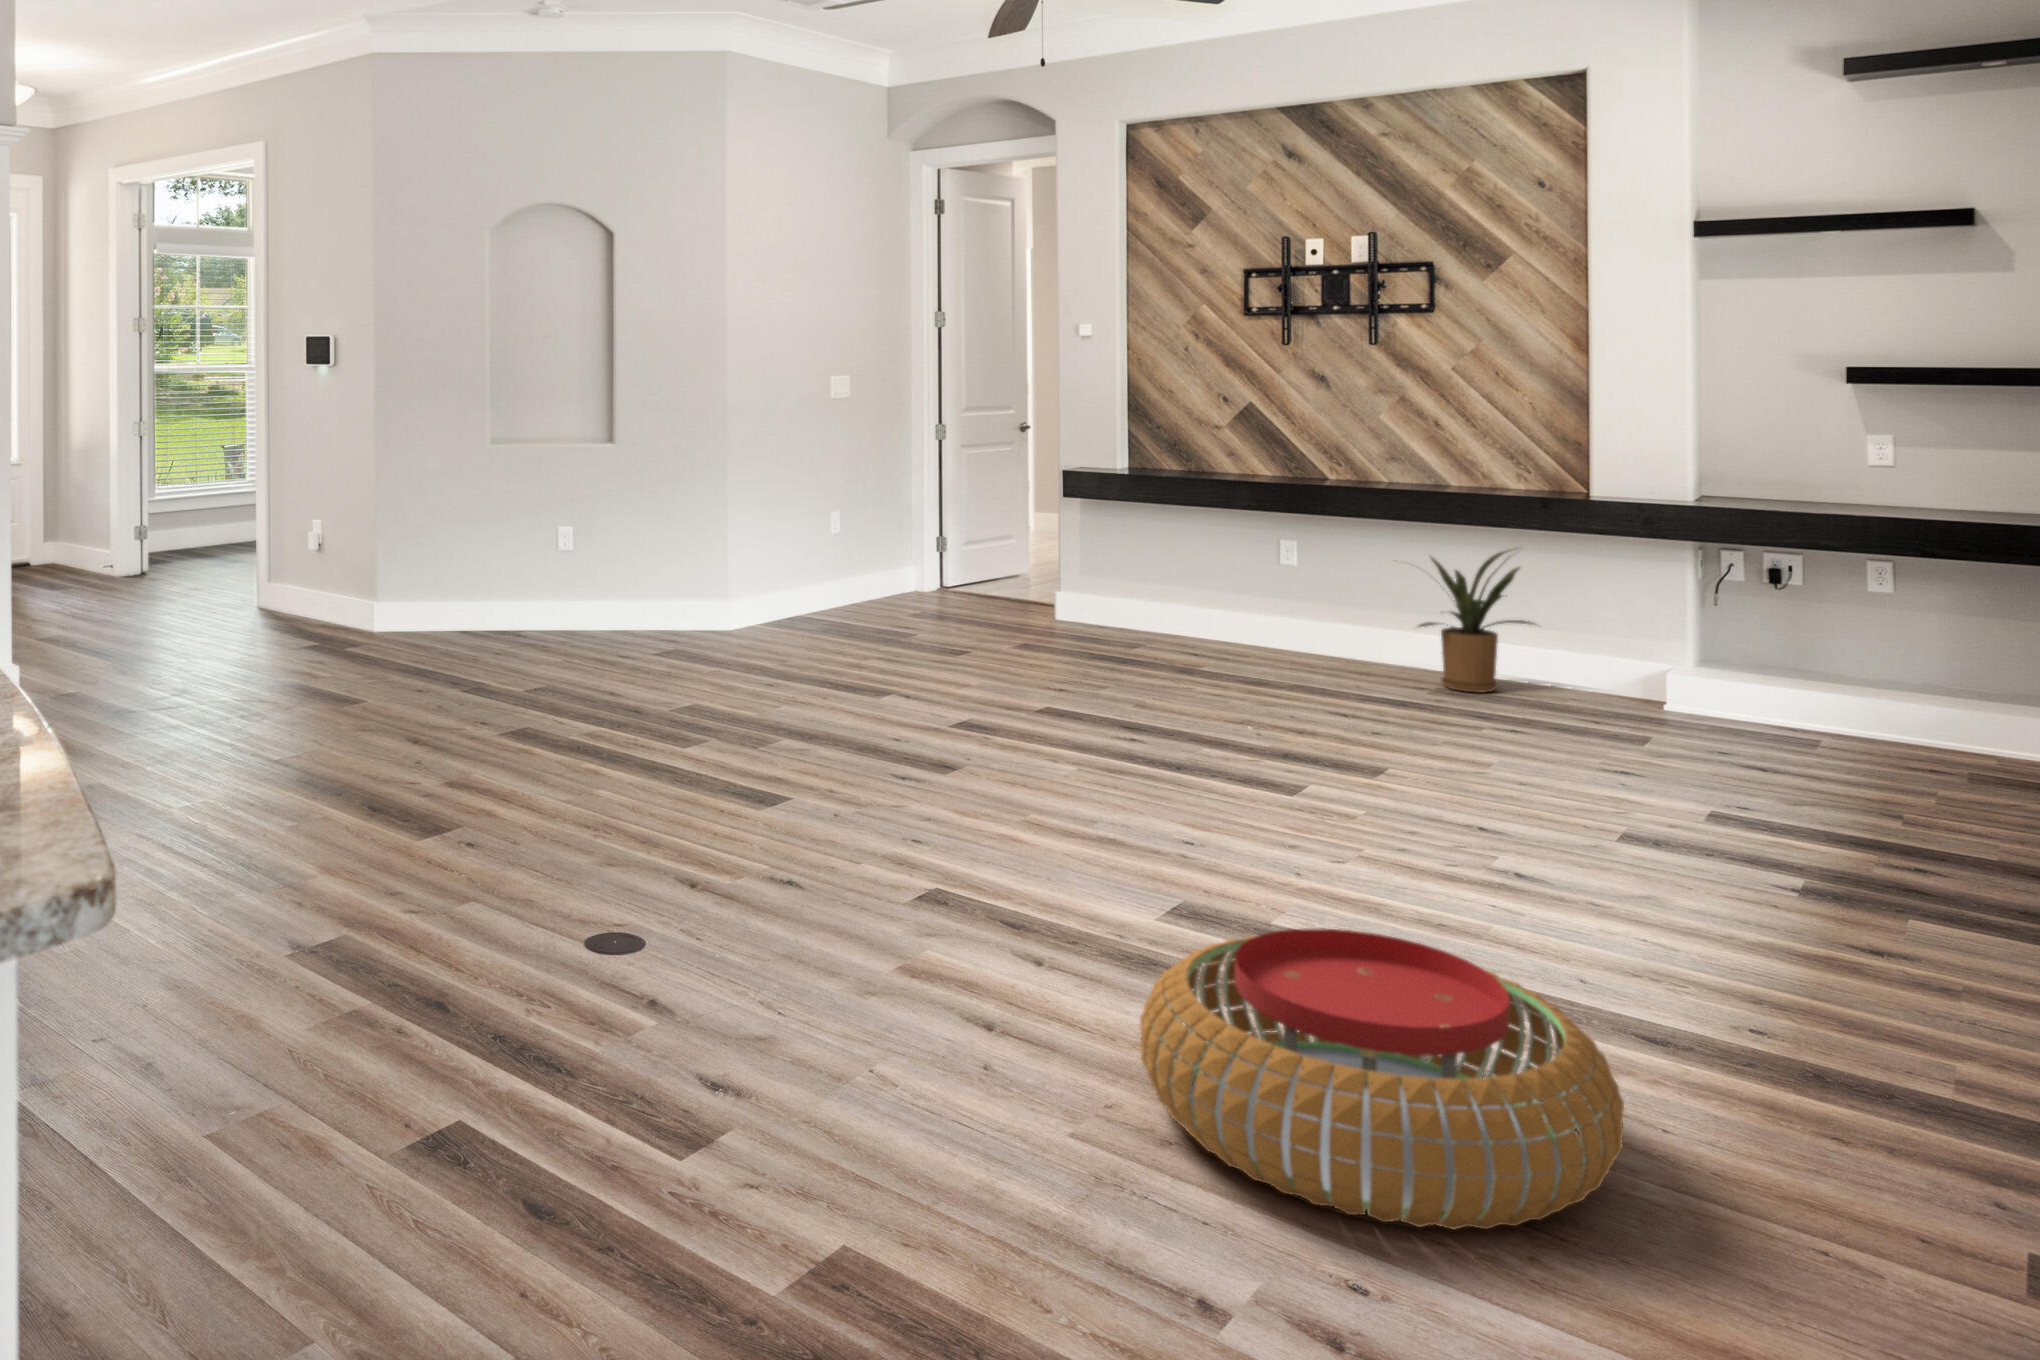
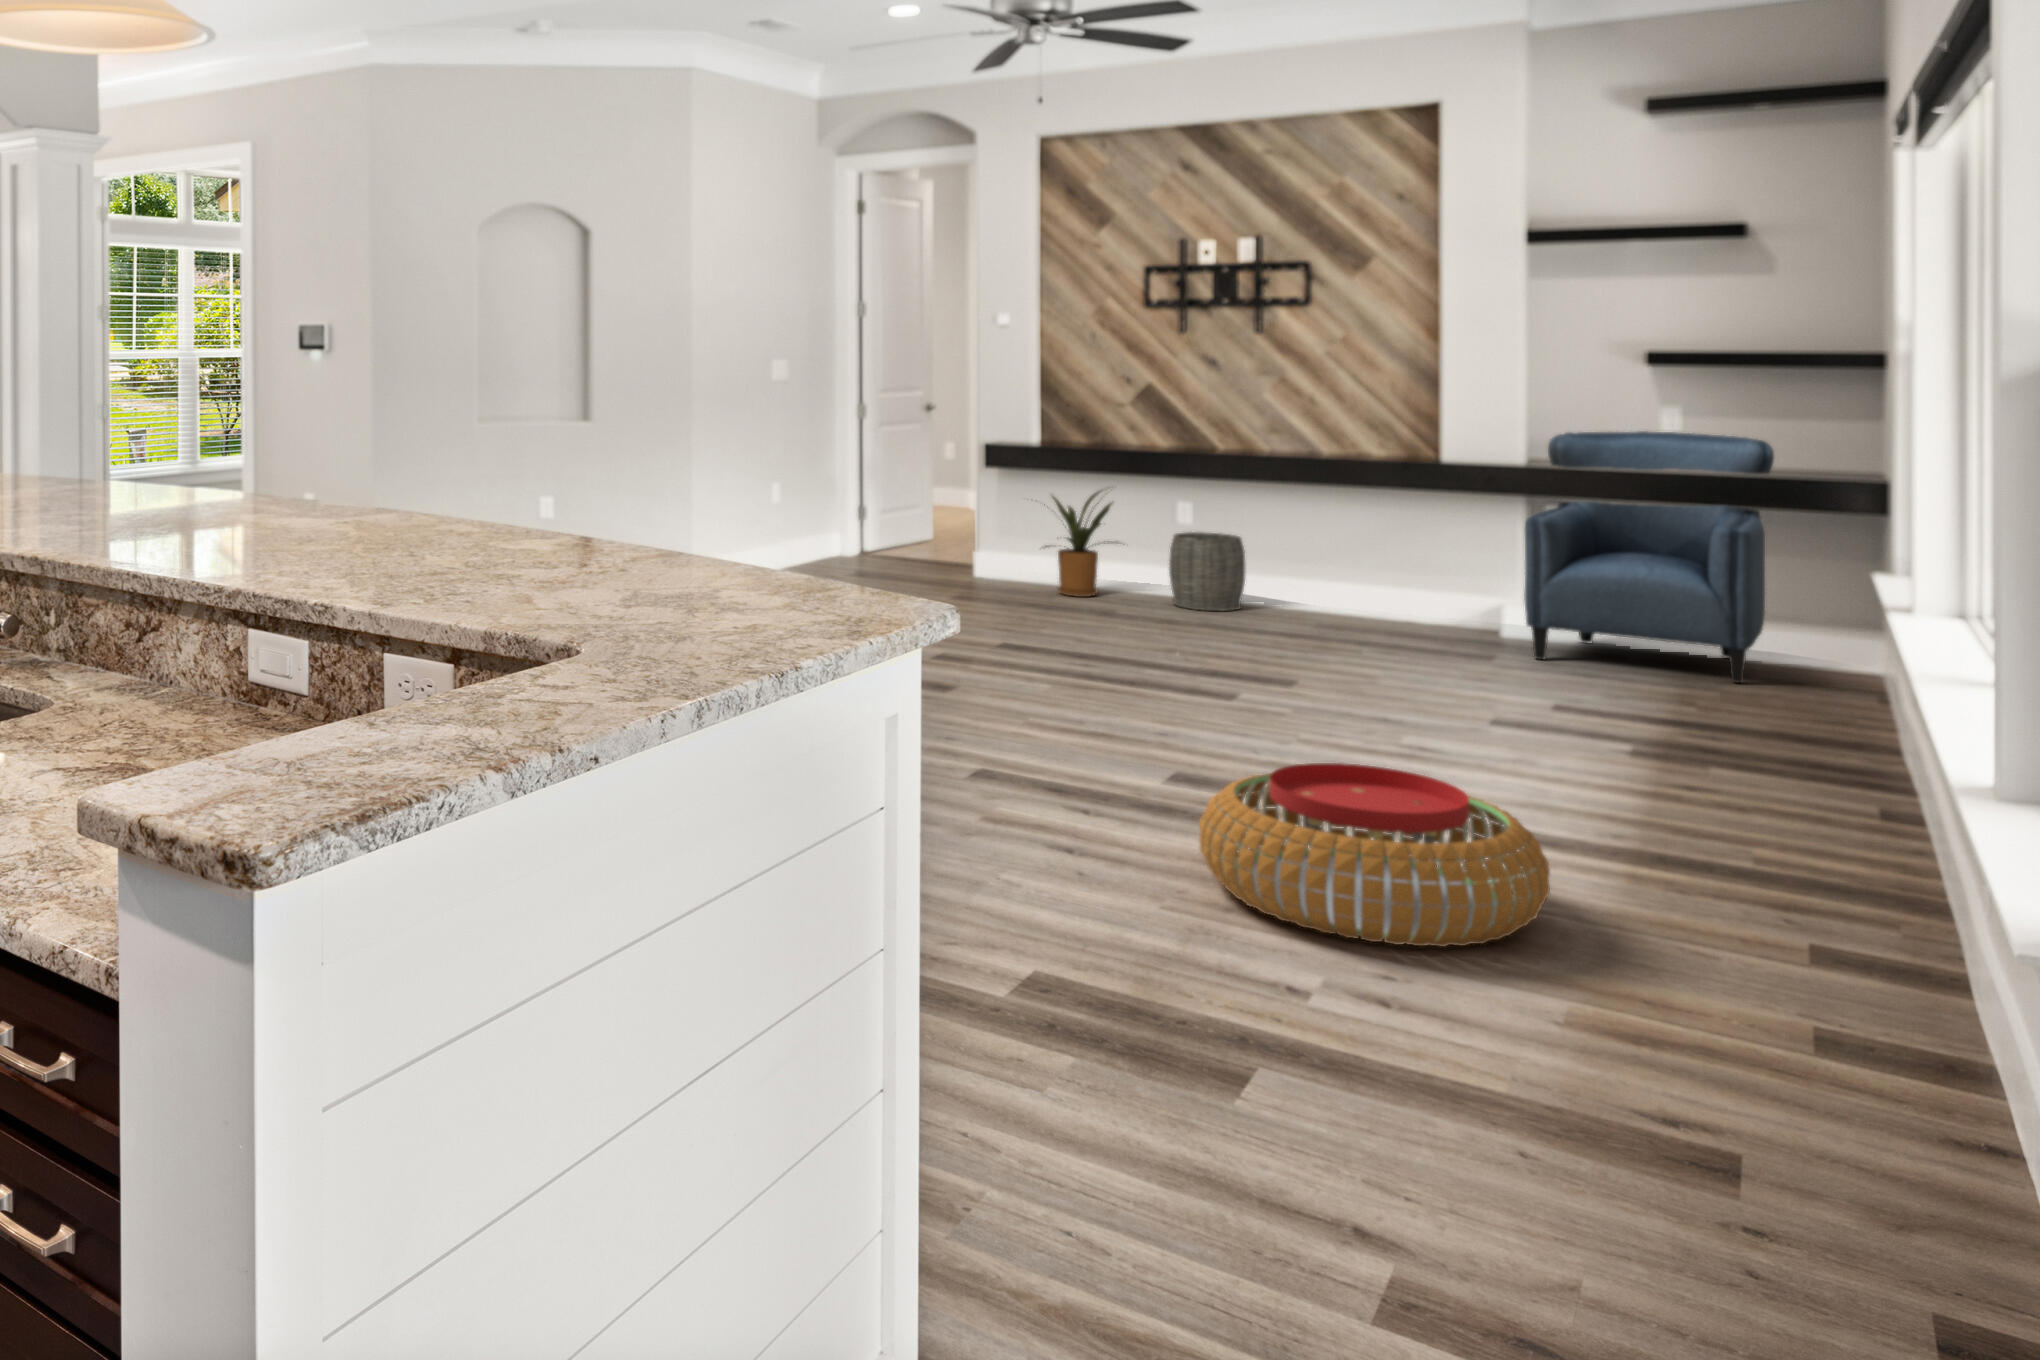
armchair: none [1687,464,2014,786] -> present [1524,431,1774,683]
house plant: present [1419,550,1534,693] -> present [1043,490,1118,597]
woven basket: none [1267,576,1357,670] -> present [1169,532,1245,611]

